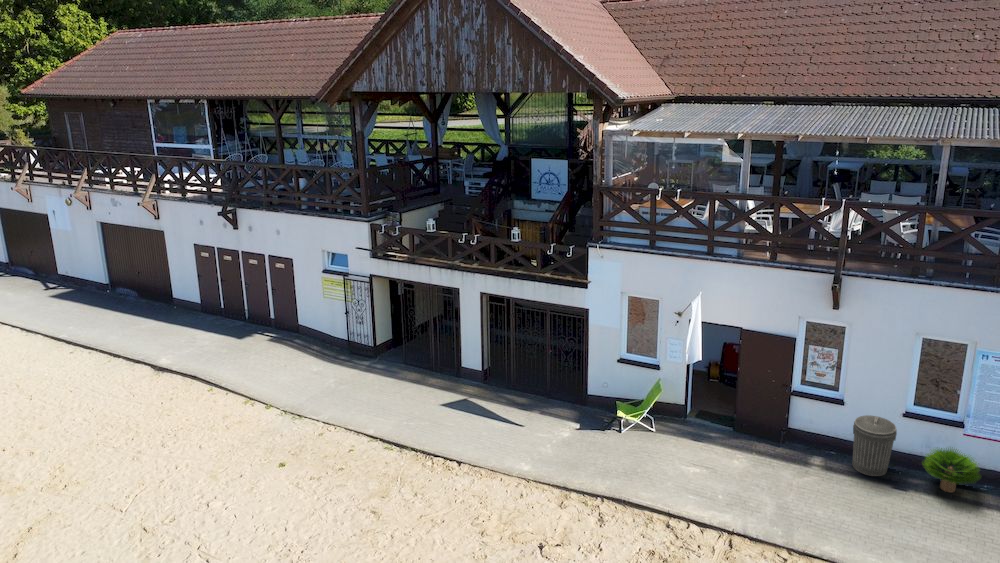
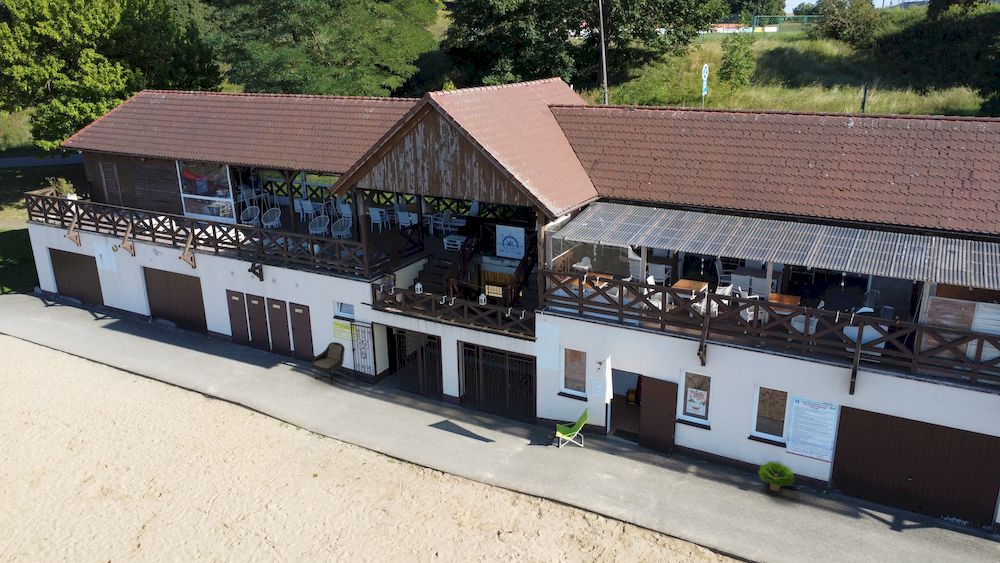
lounge chair: none [292,304,342,357] -> present [311,342,349,384]
trash can: present [853,415,897,476] -> none [715,437,743,480]

